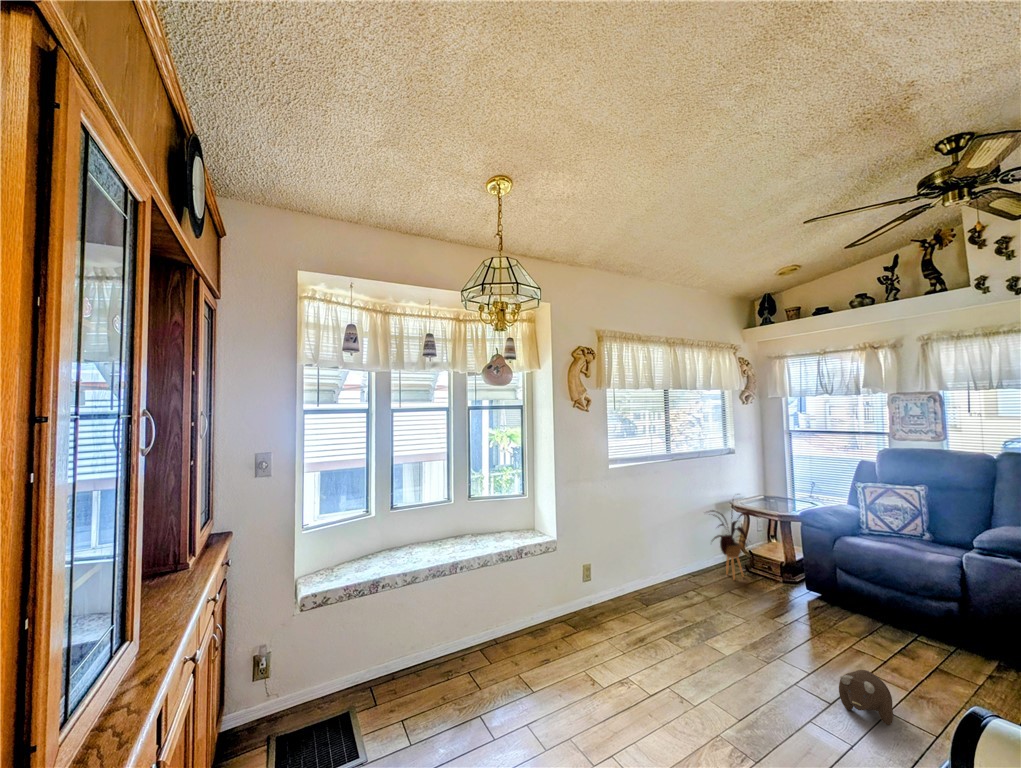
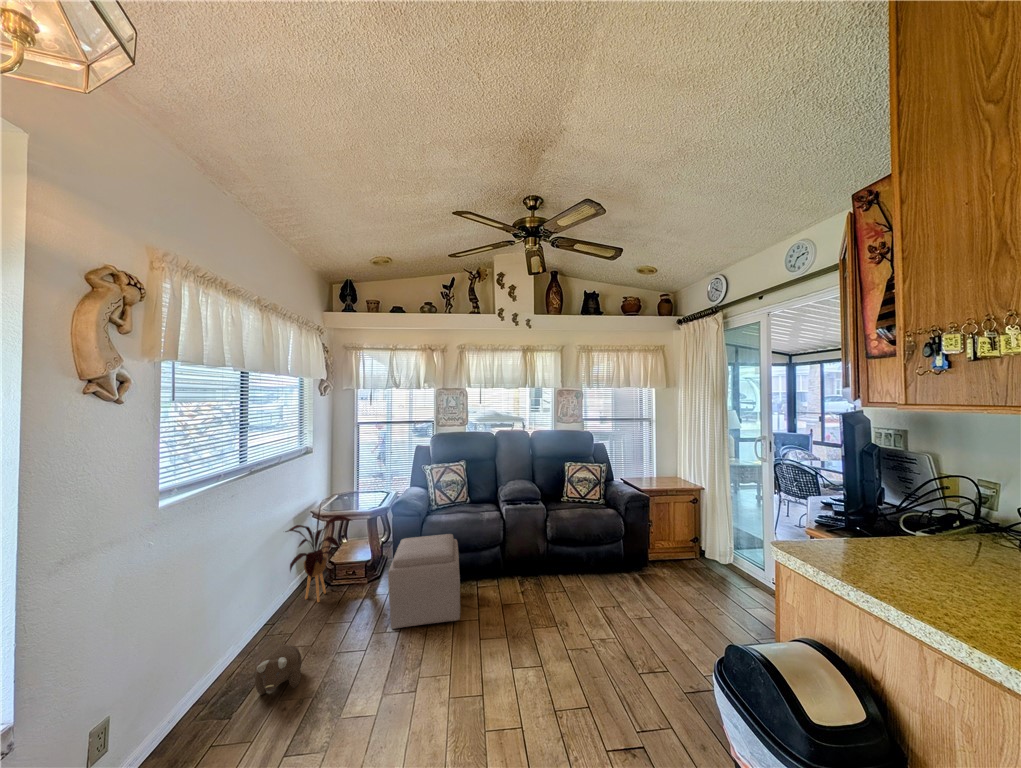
ottoman: none [774,548,884,645] -> present [388,534,460,629]
plush toy: present [839,670,893,725] -> present [255,645,302,695]

